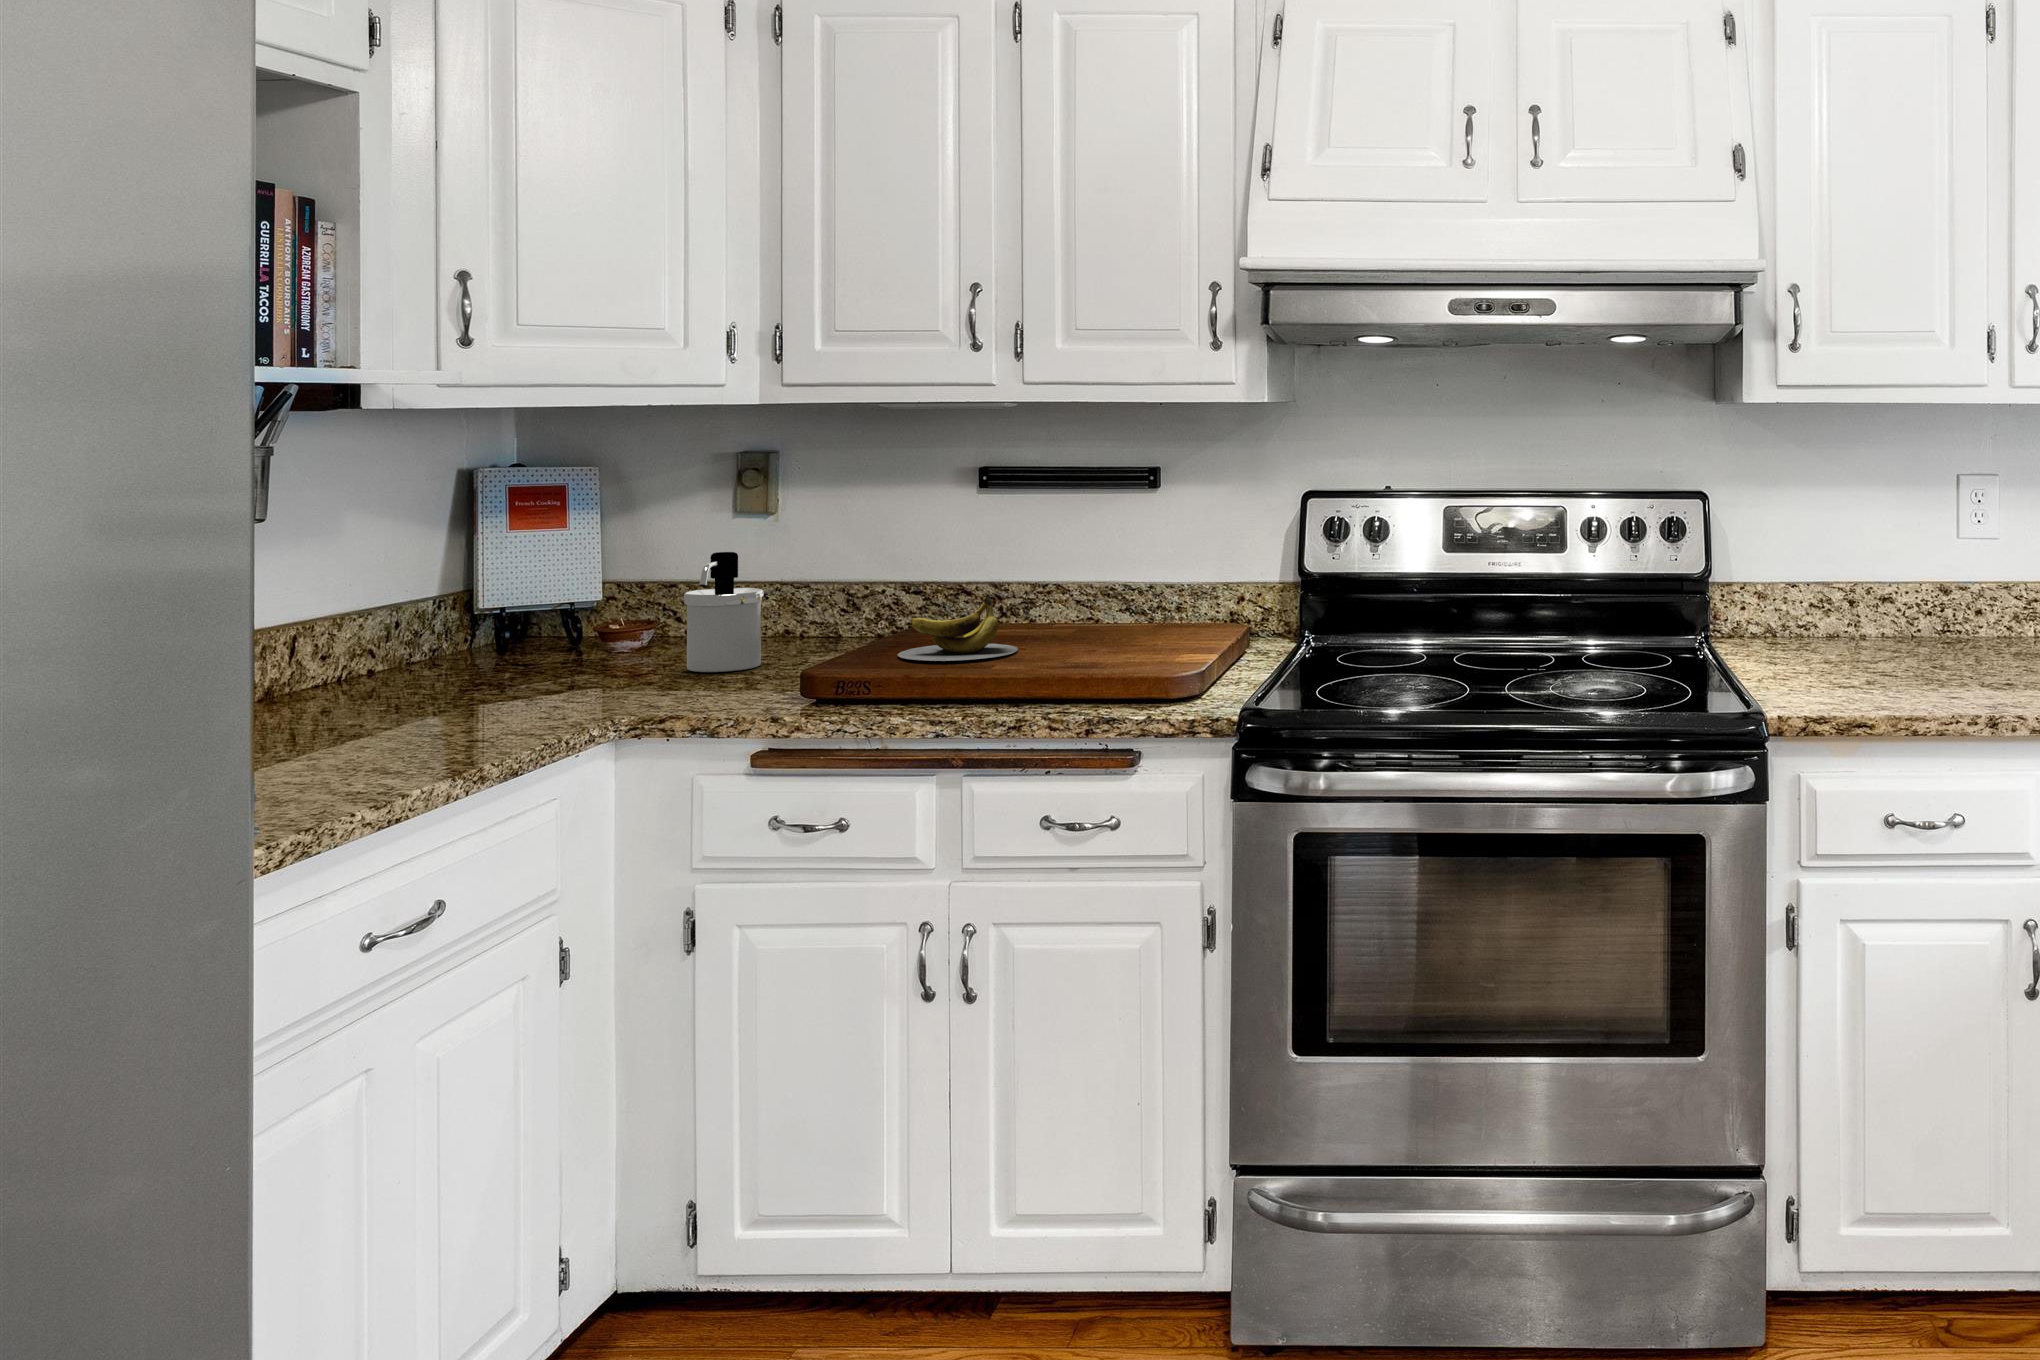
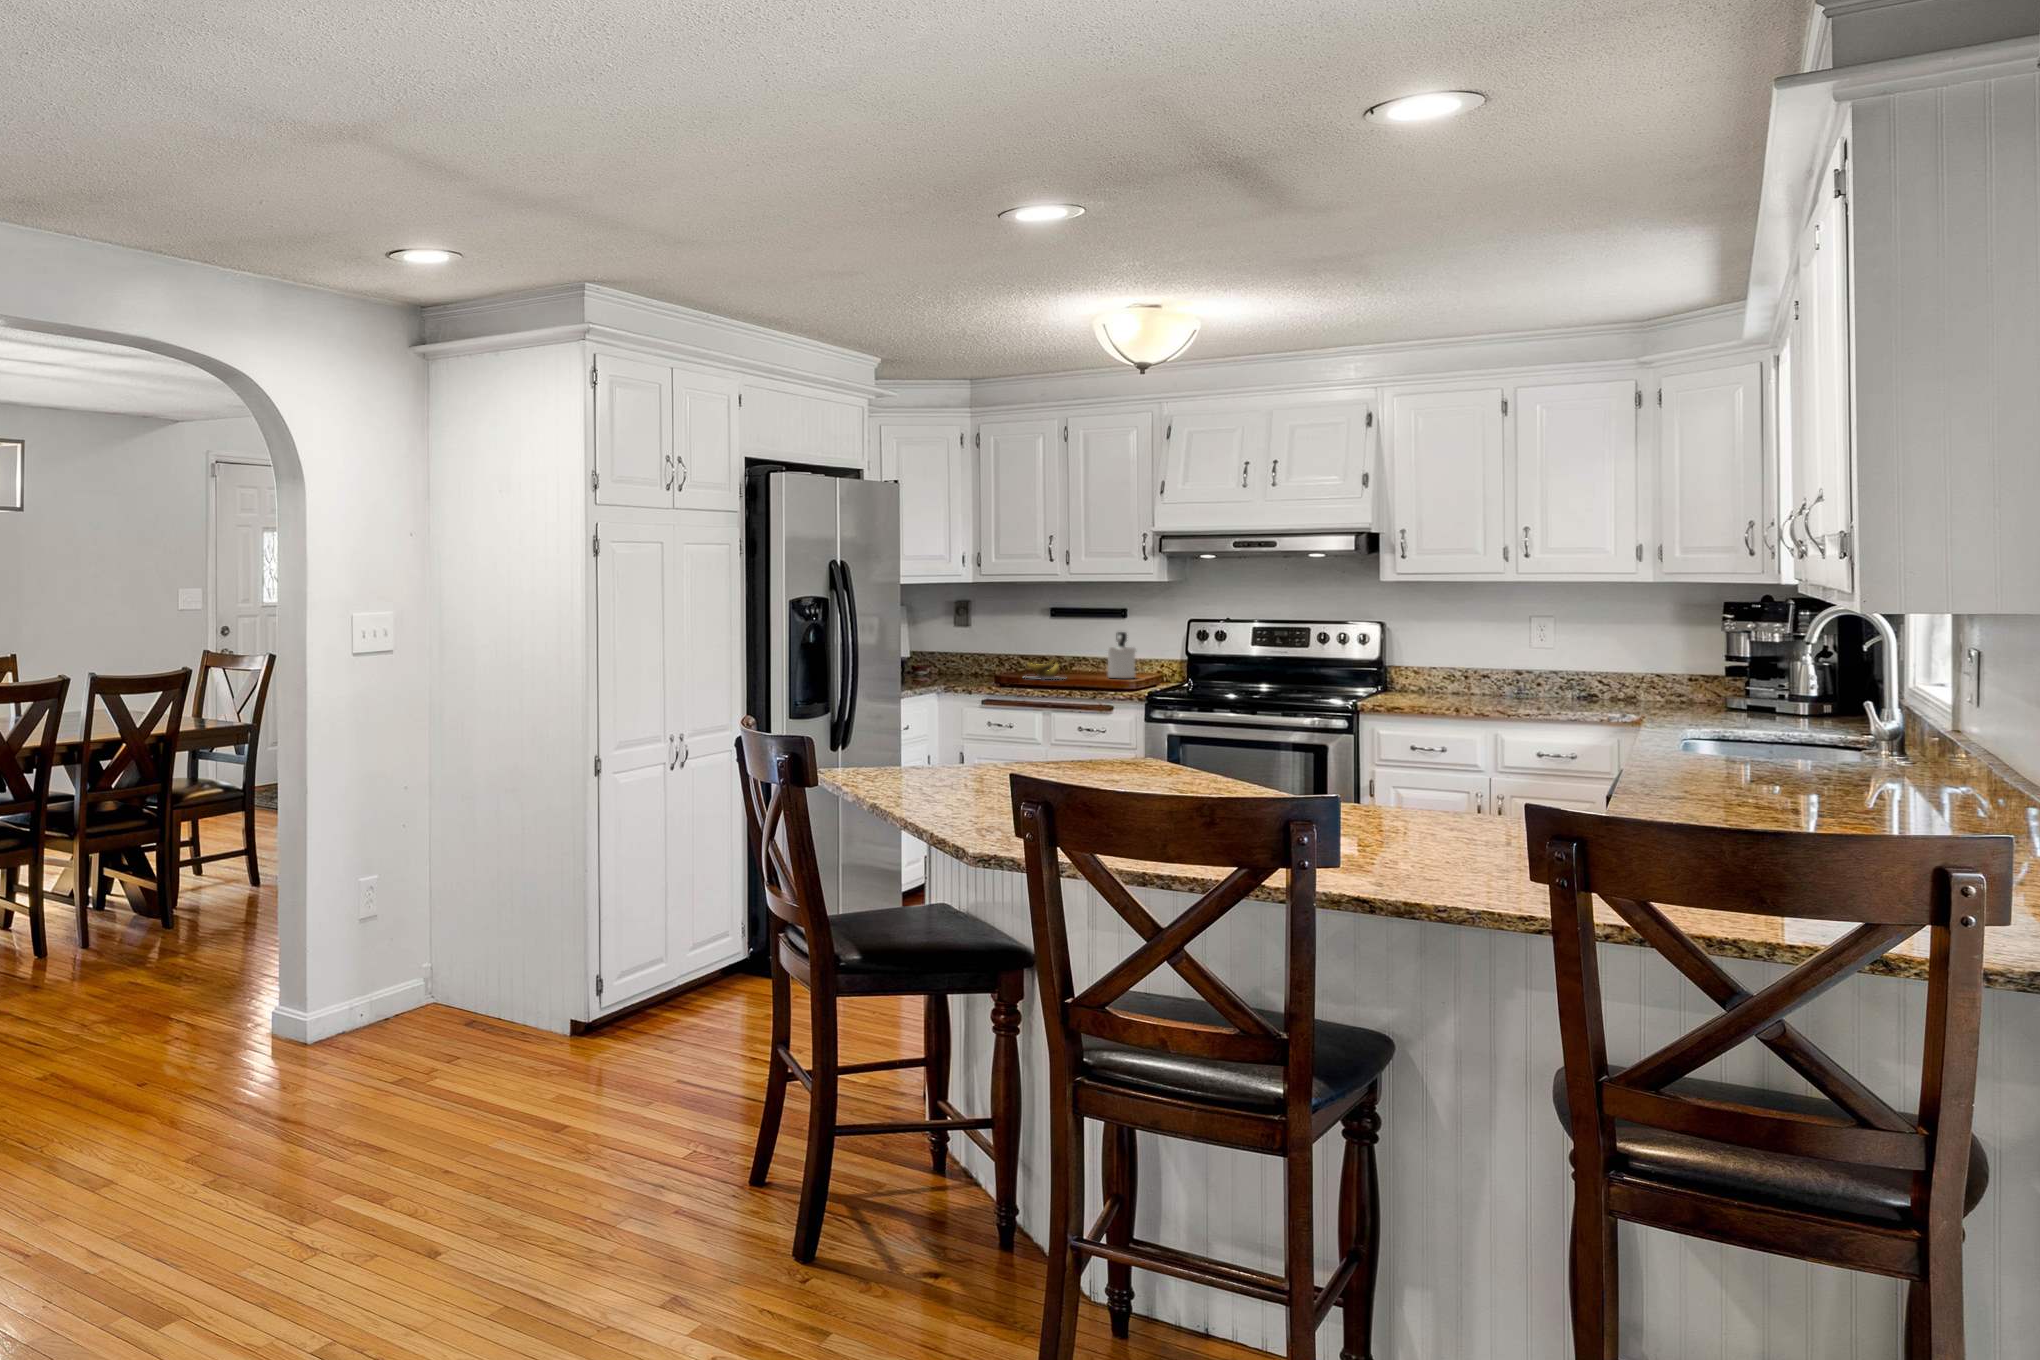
soap dispenser: present [684,552,764,672] -> present [1107,632,1136,678]

